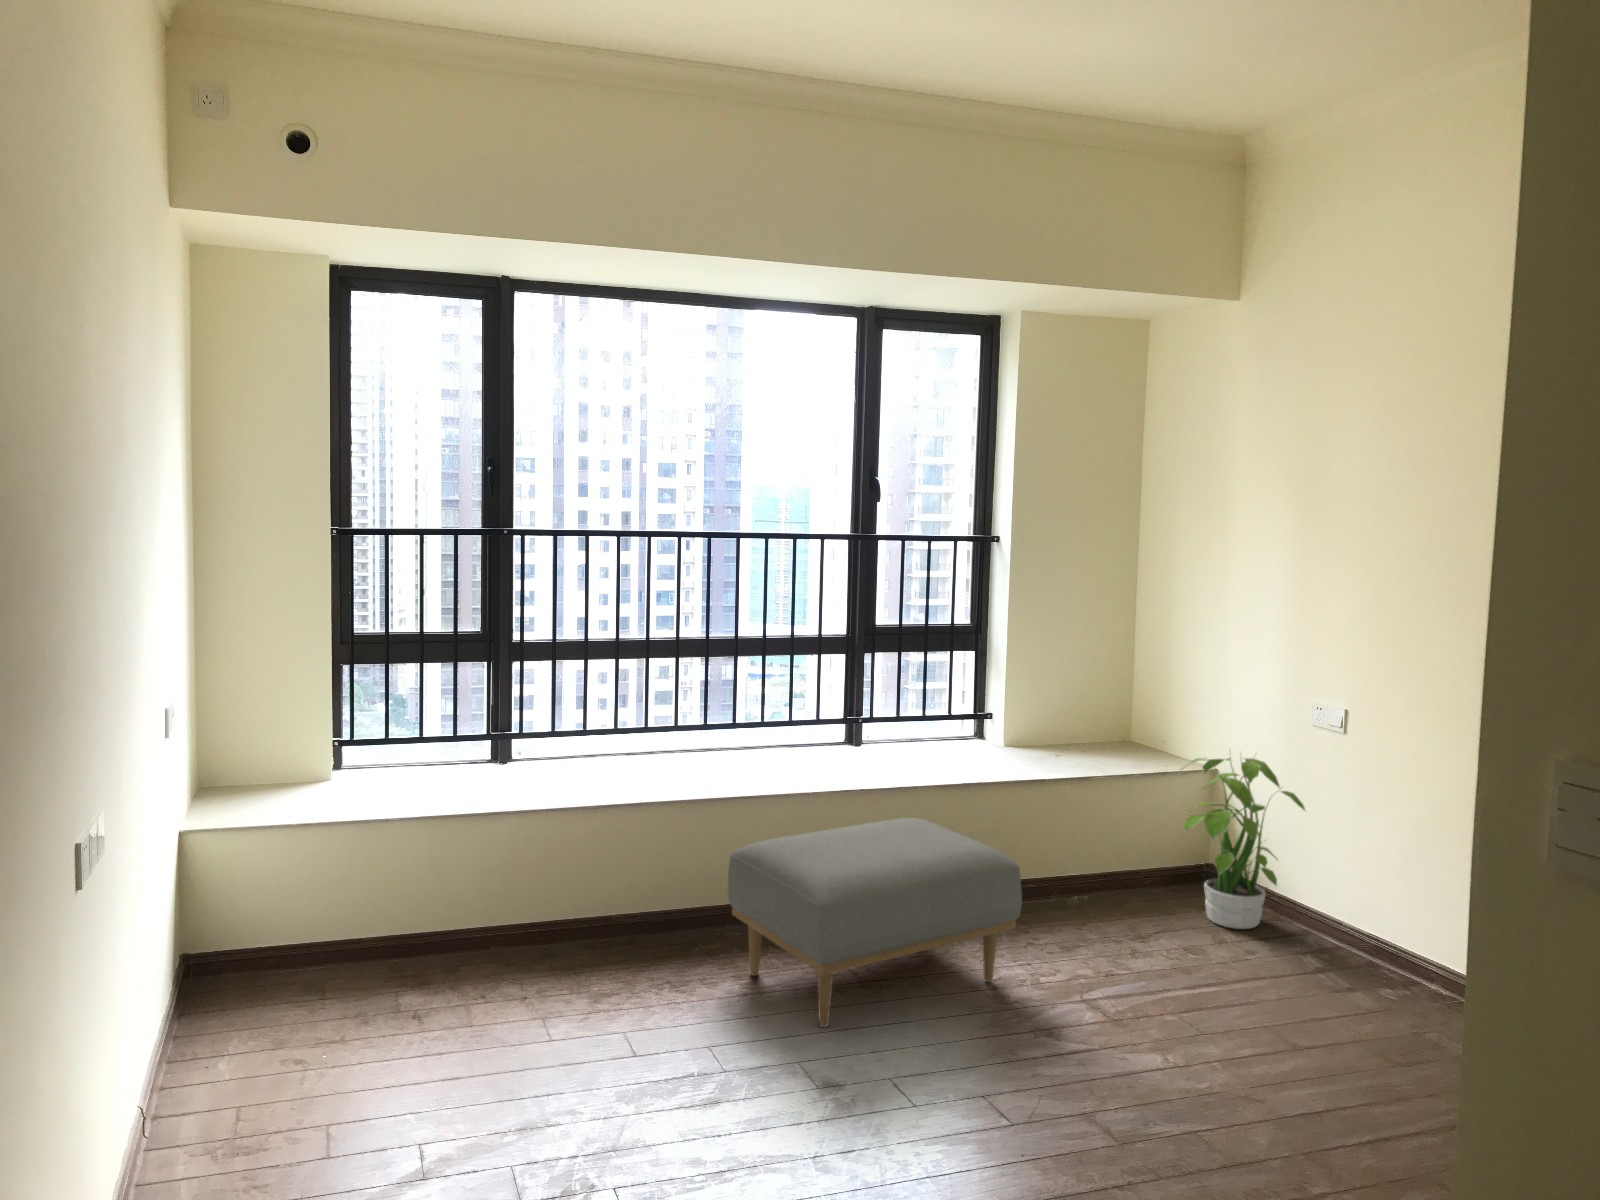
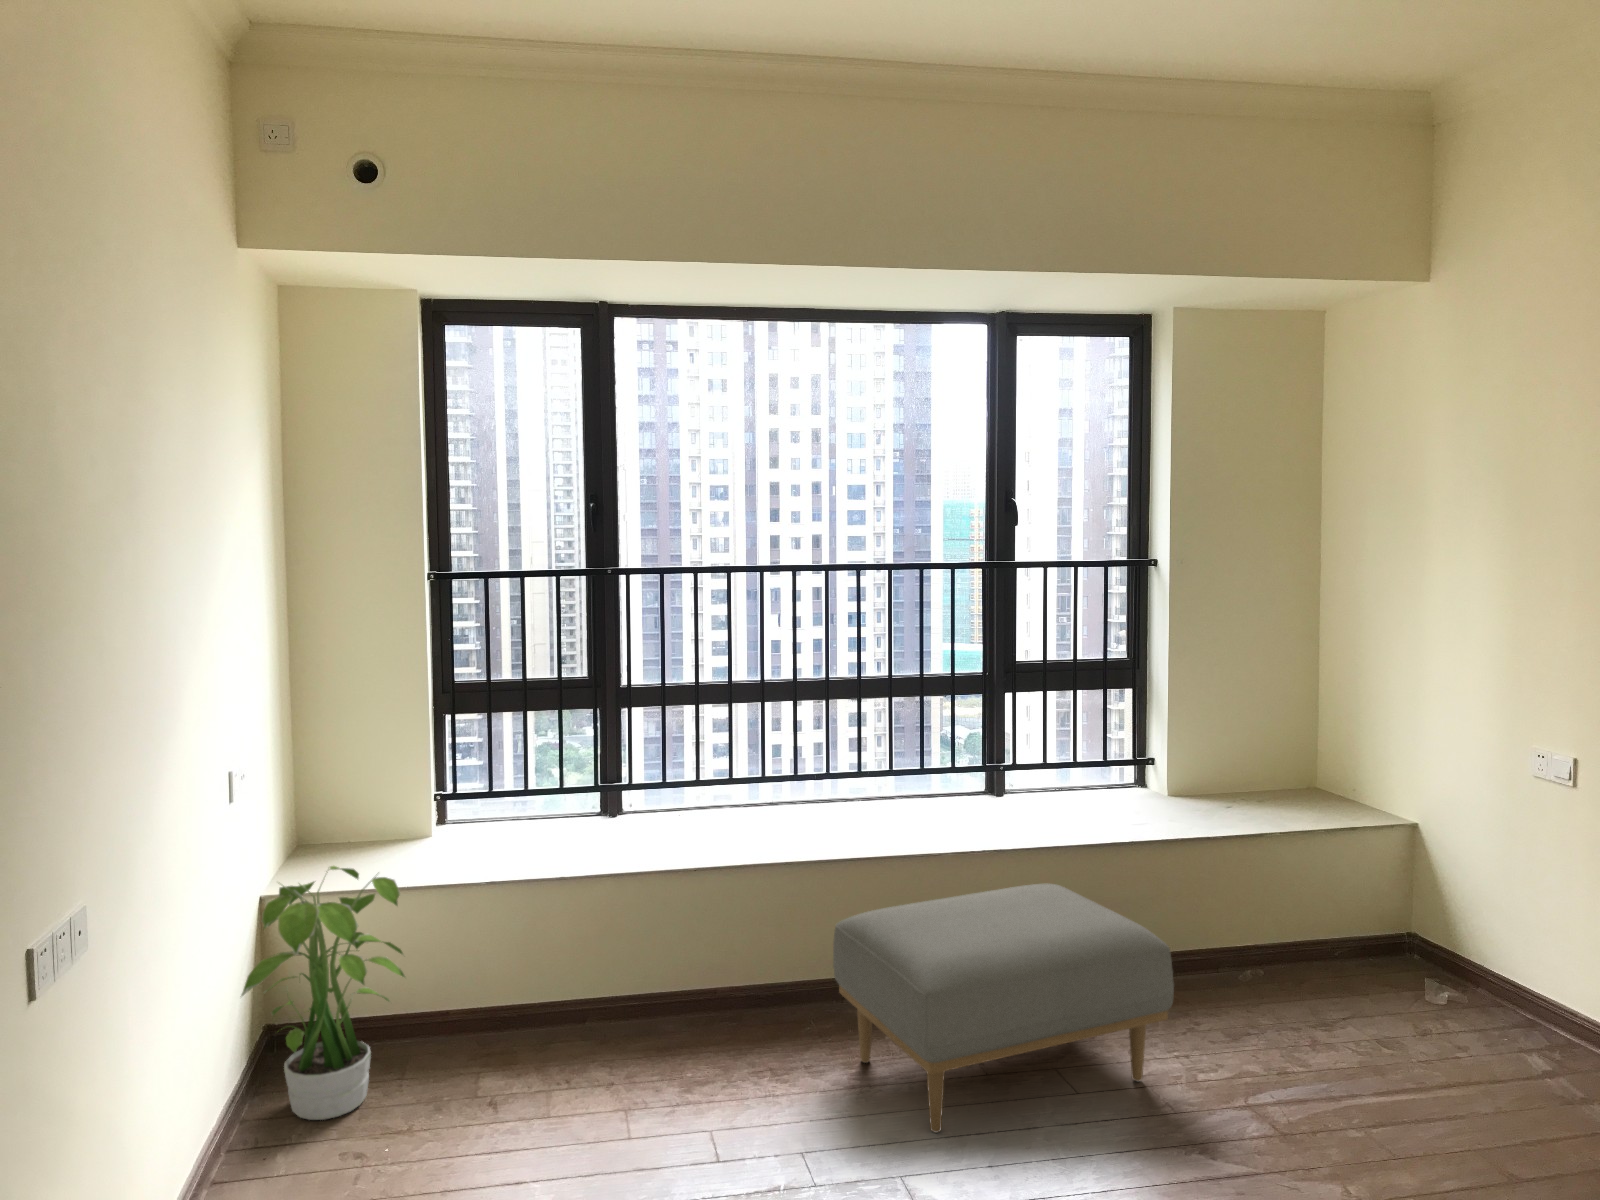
potted plant: present [1183,758,1305,929] -> present [241,866,405,1120]

